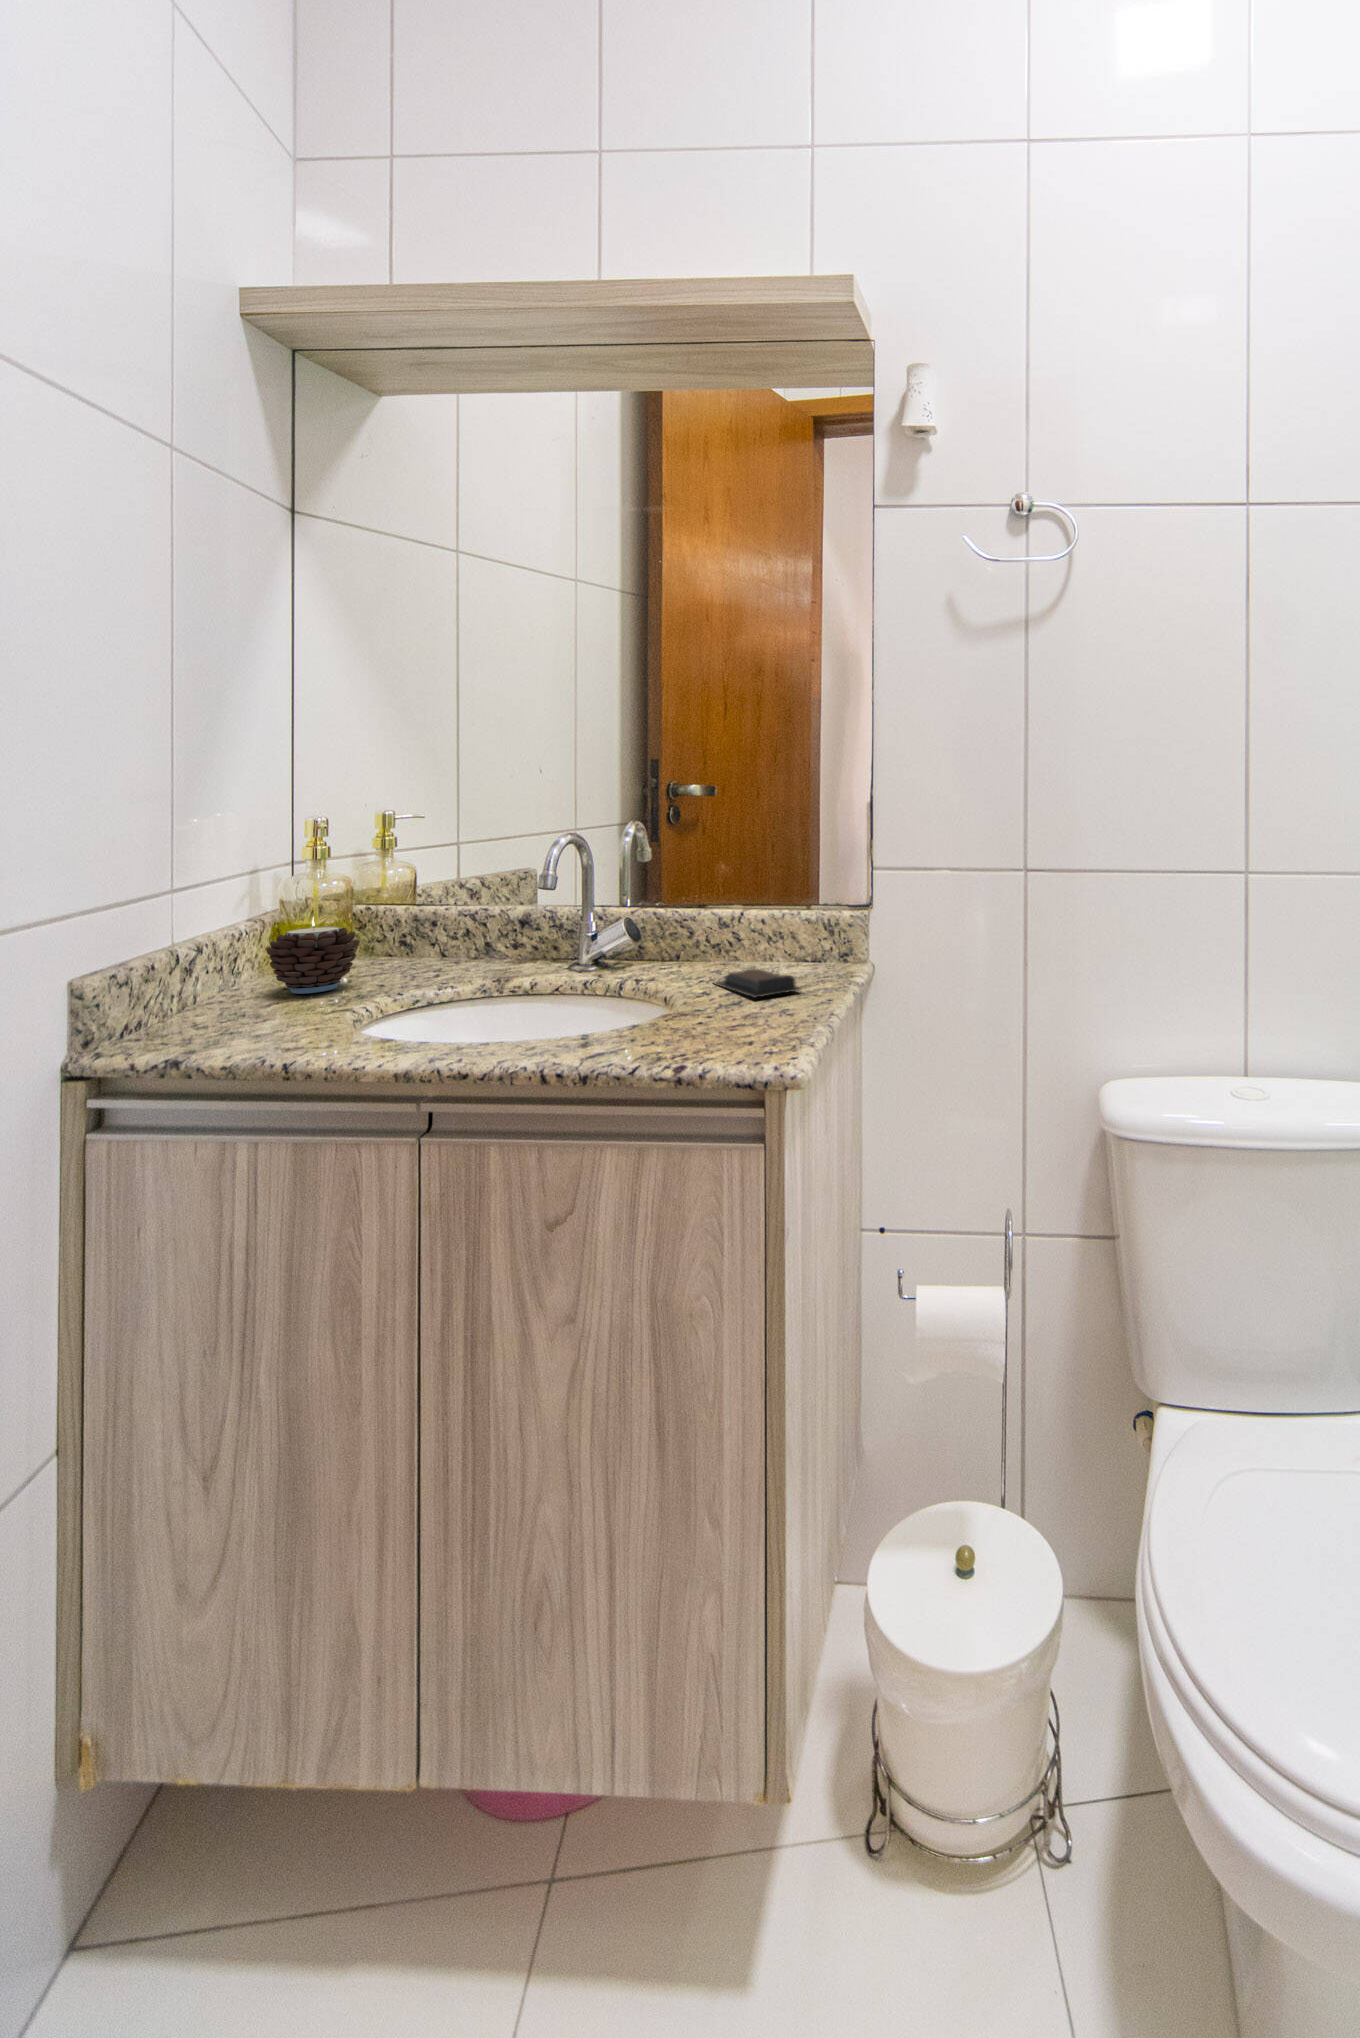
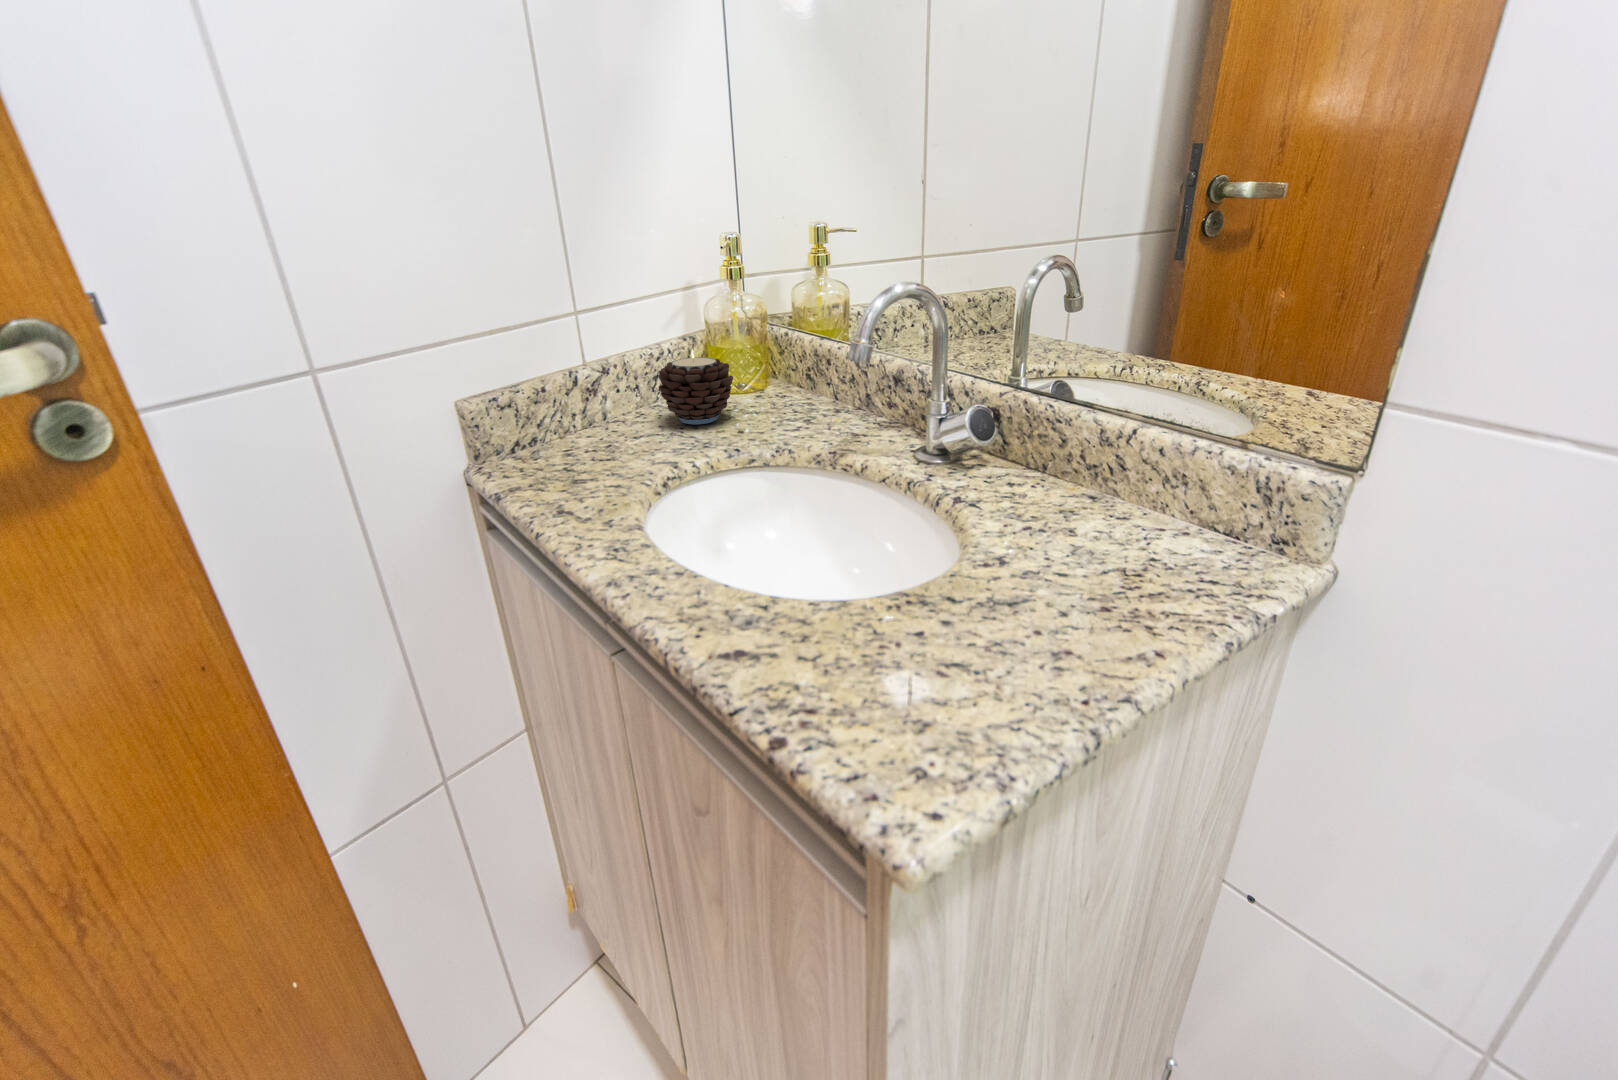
soap bar: present [714,969,801,997] -> none [1040,526,1145,603]

